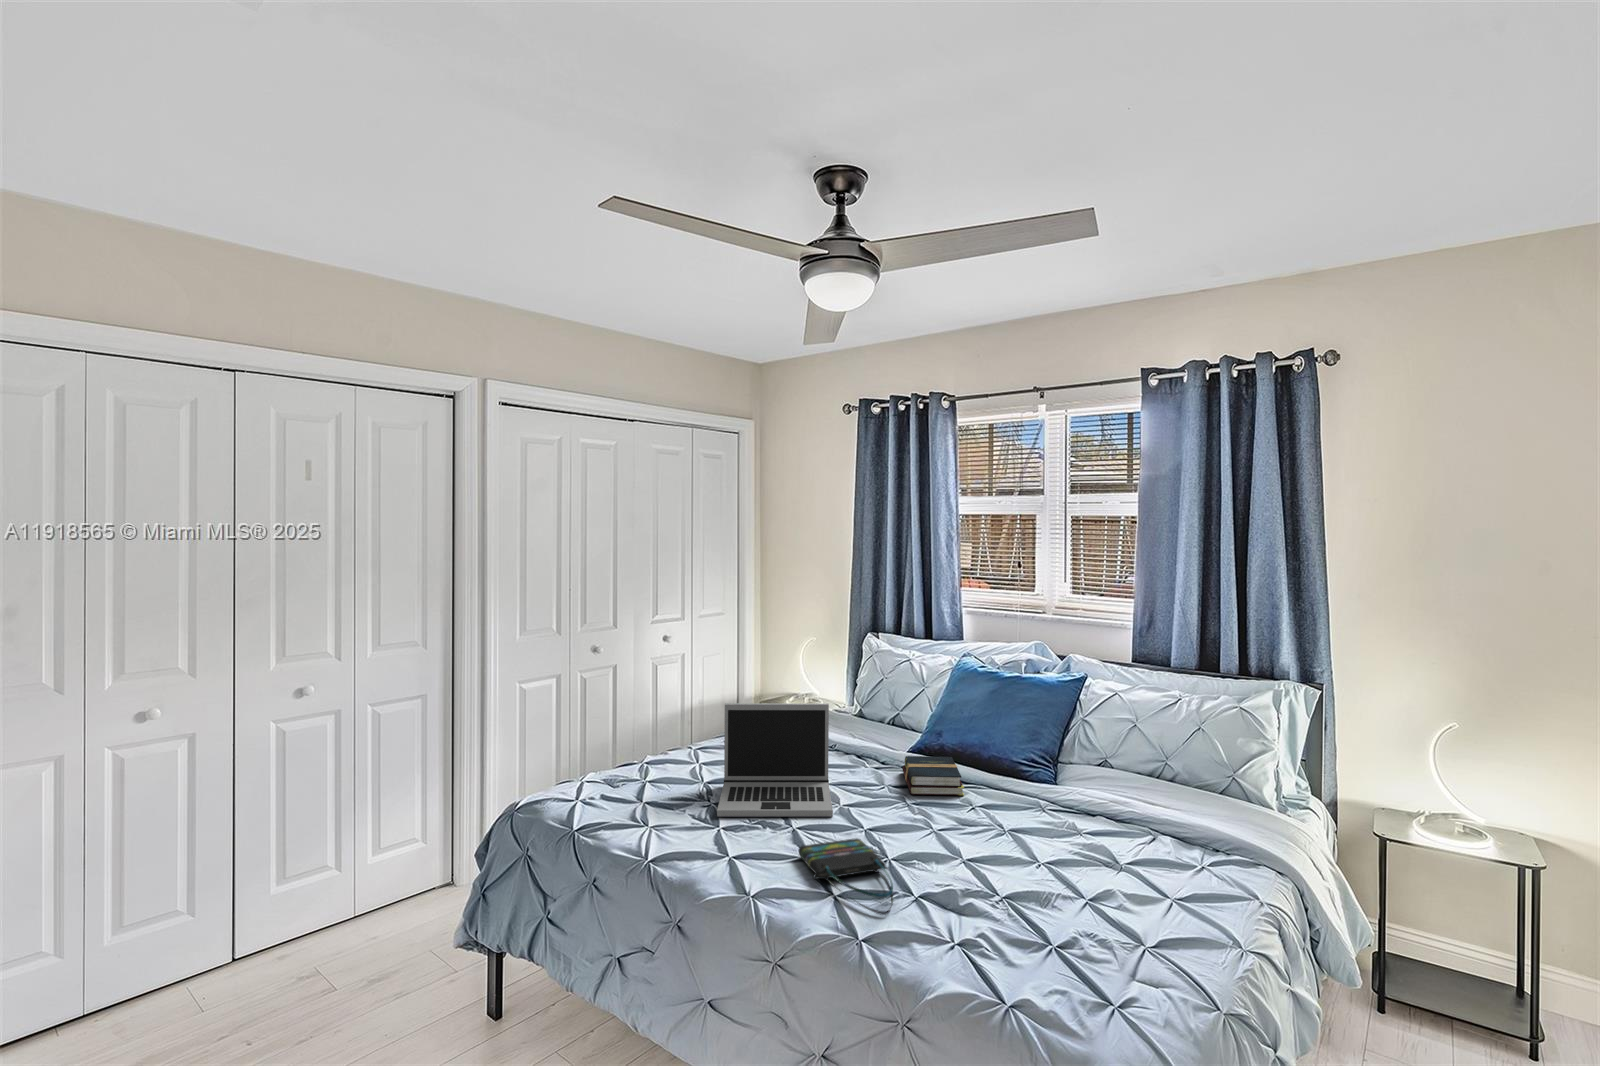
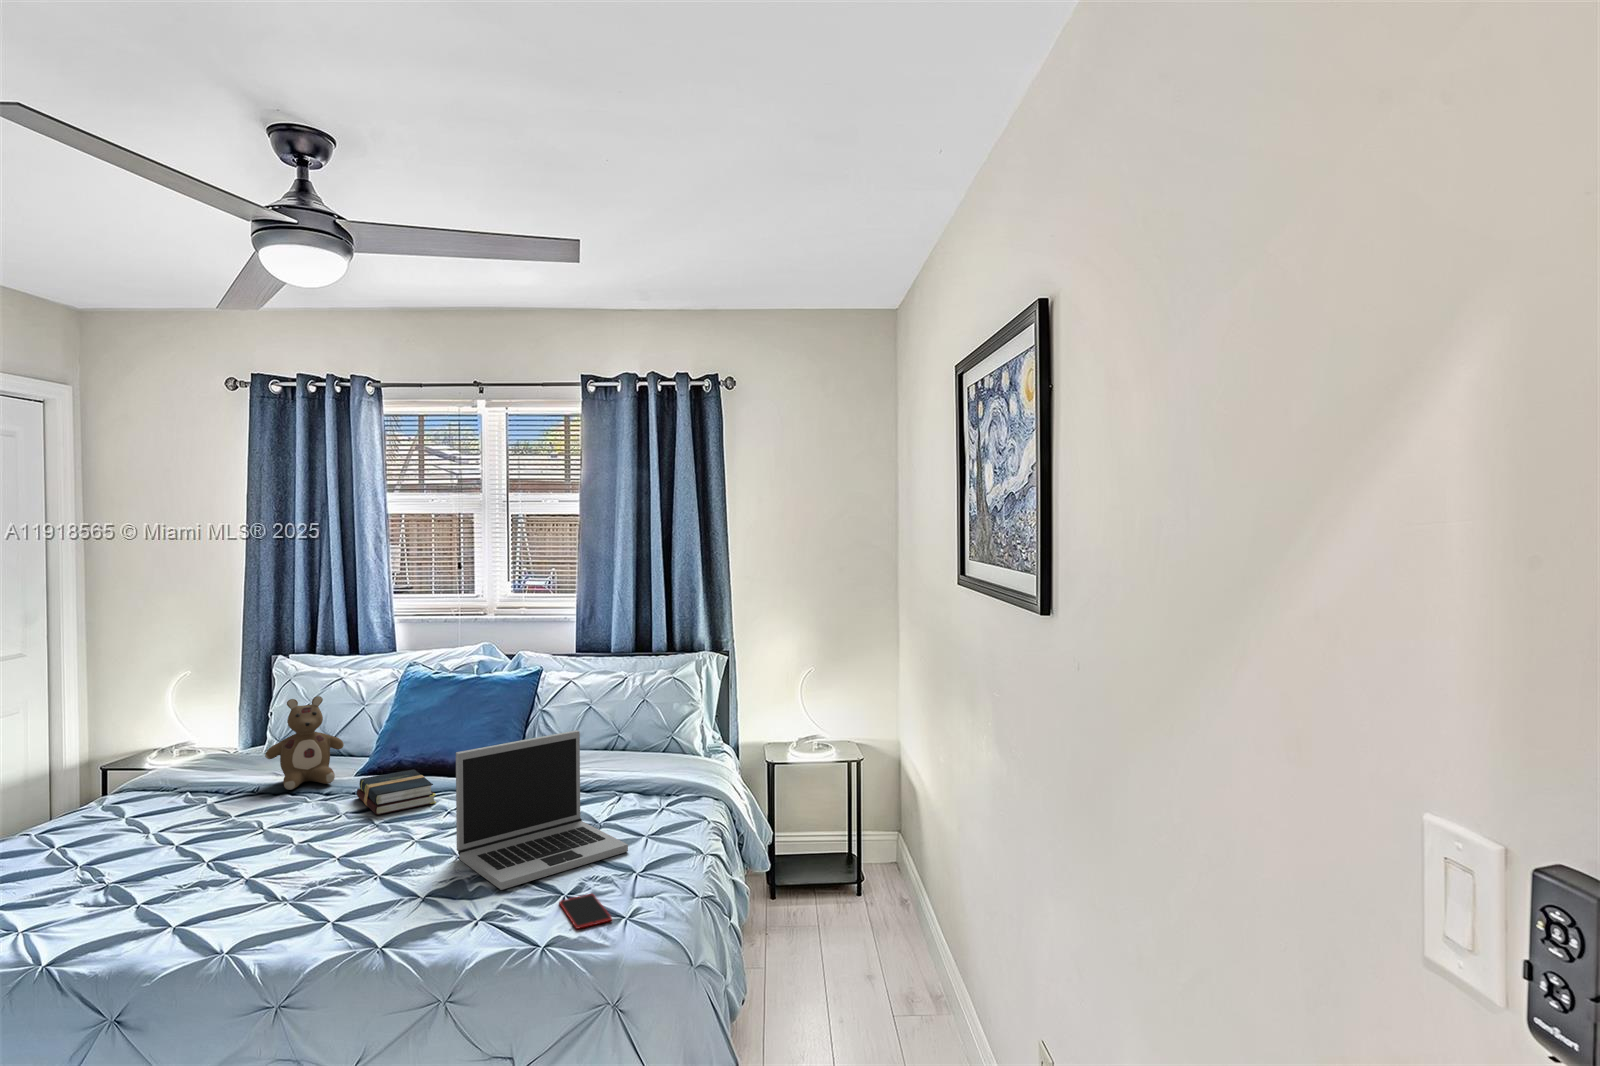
stuffed bear: none [843,674,902,753] -> present [265,696,344,790]
laptop: present [717,703,833,817] -> present [456,730,628,890]
tote bag: present [799,838,893,915] -> none [265,866,401,924]
smartphone: none [1043,952,1096,1002] -> present [559,894,612,929]

